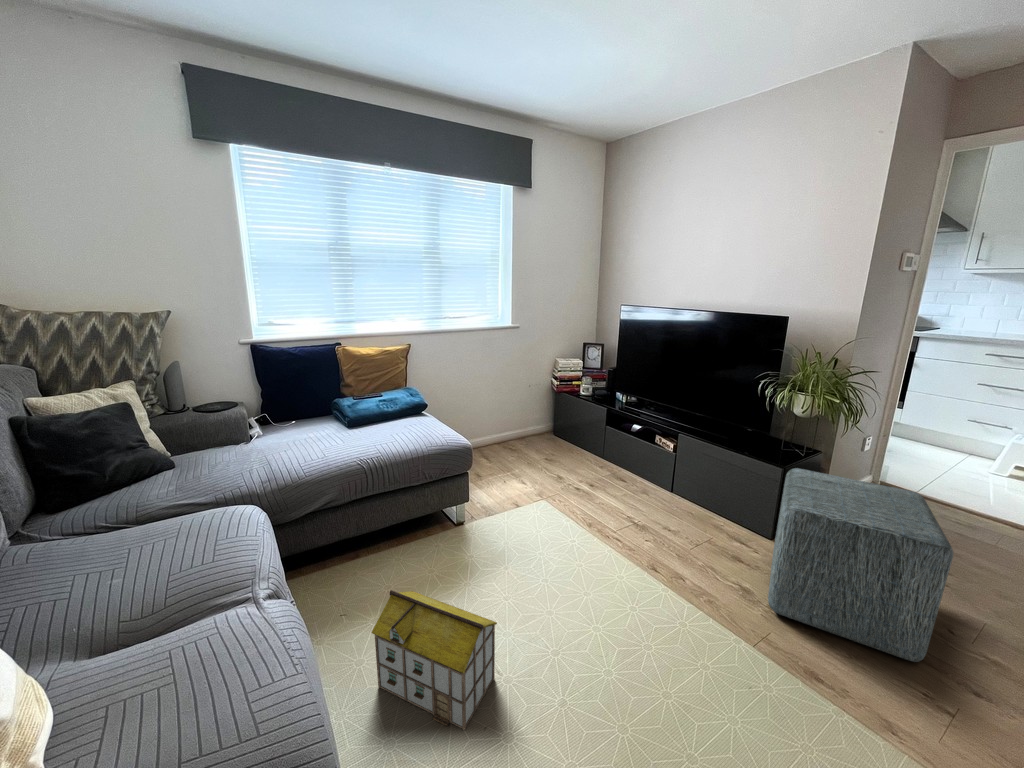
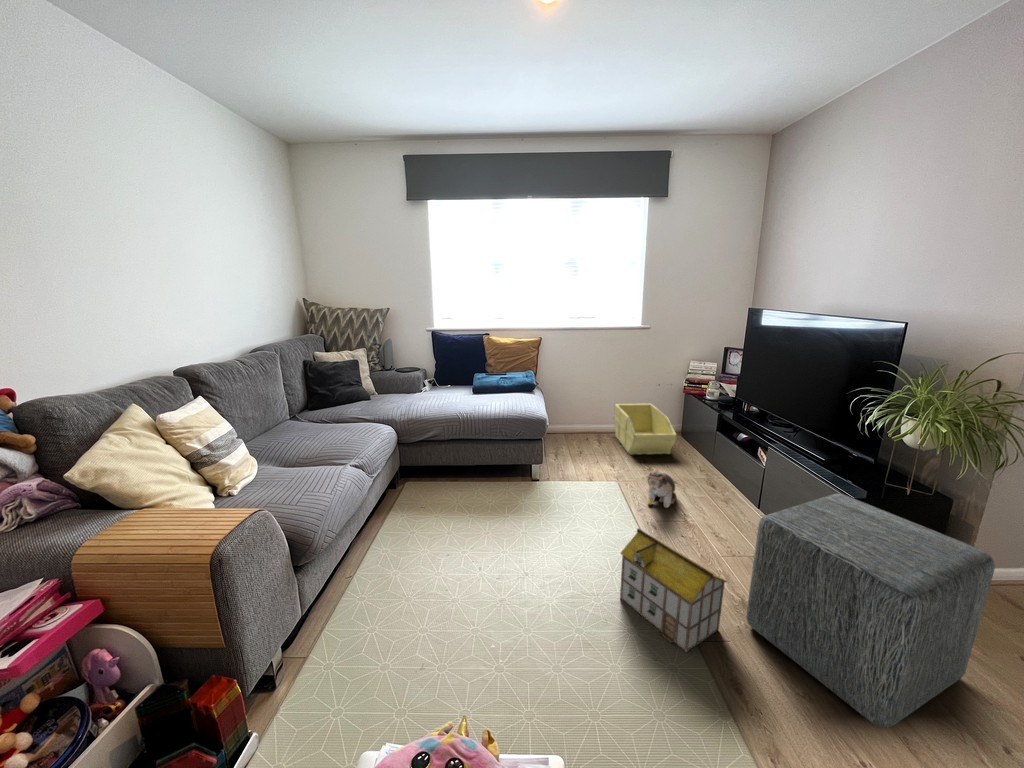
storage bin: none [490,406,568,465] -> present [614,404,677,455]
plush toy: none [586,478,614,516] -> present [647,470,677,508]
toy house: present [371,590,497,730] -> present [620,529,727,652]

